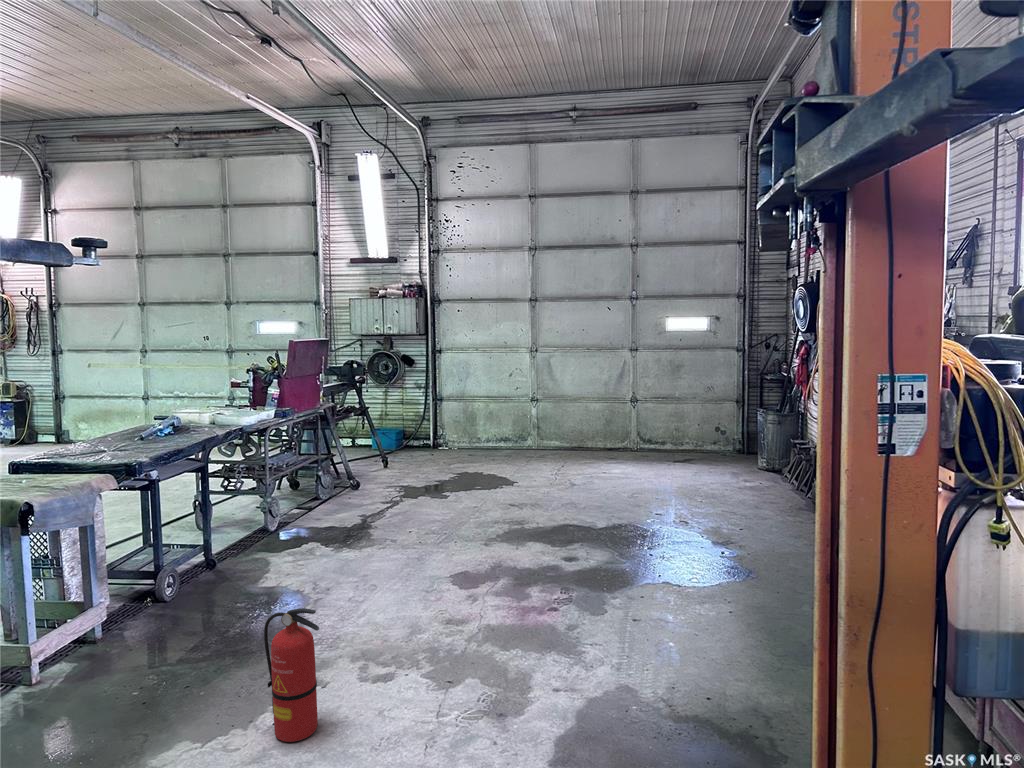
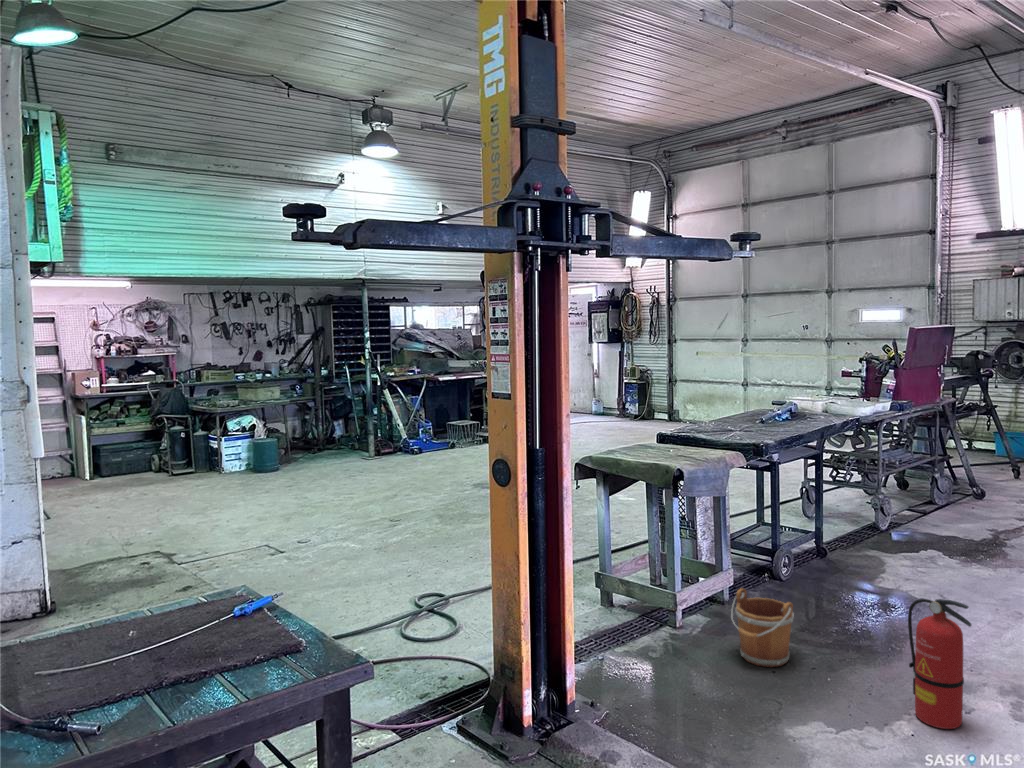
bucket: none [65,651,148,741] -> present [731,588,794,667]

